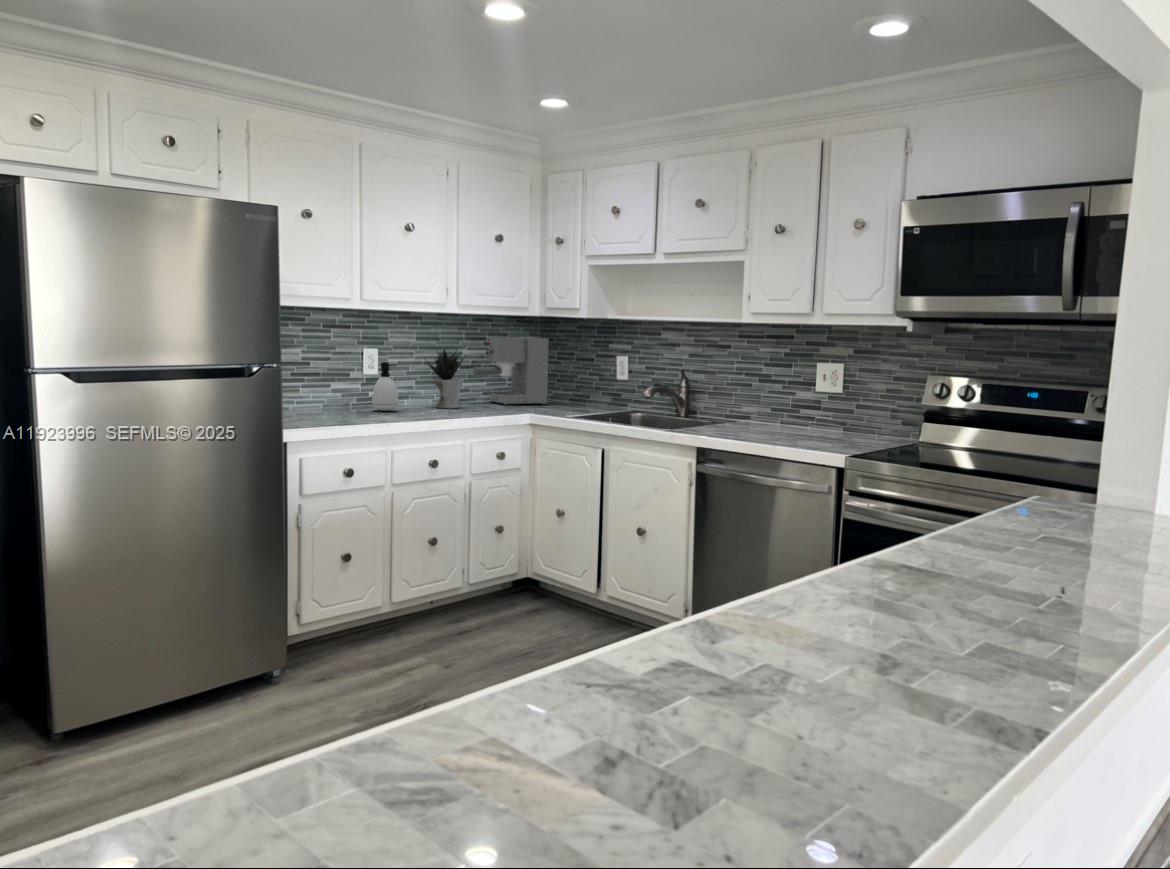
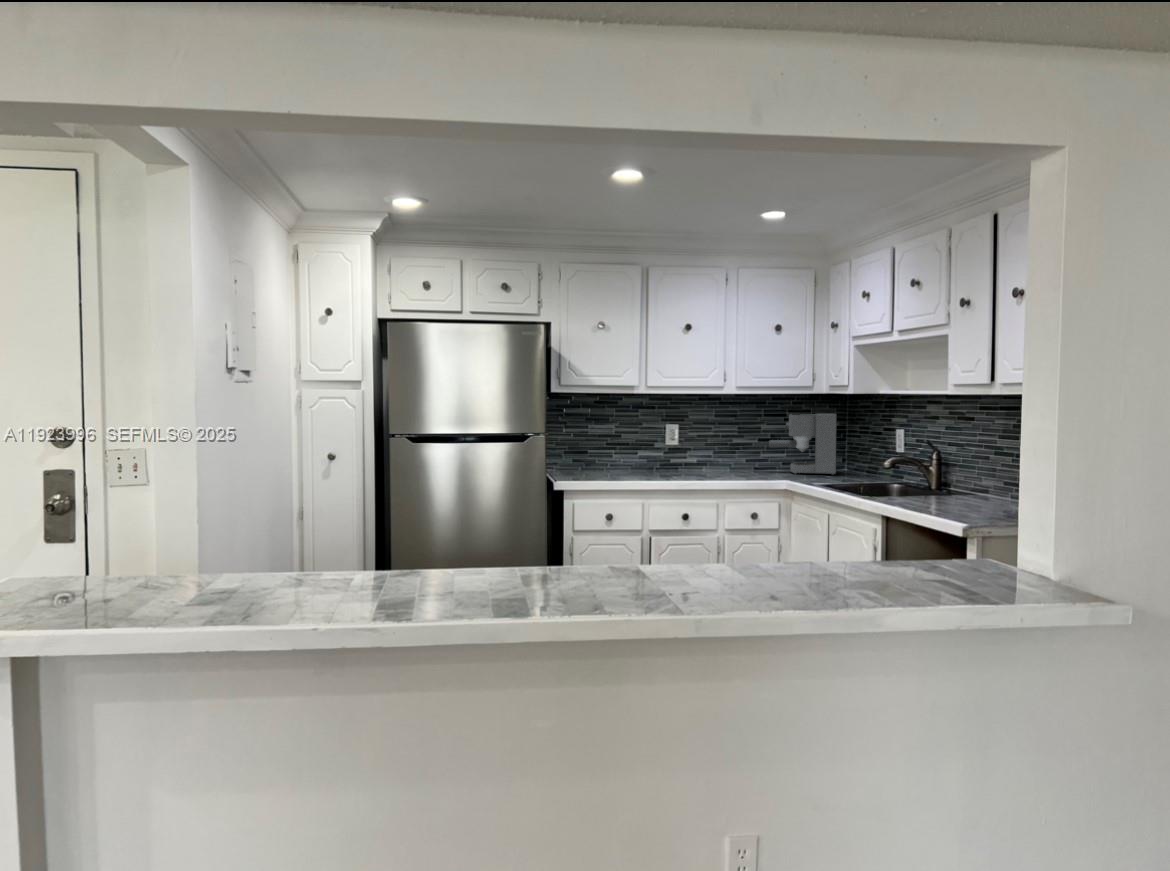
potted plant: present [425,347,464,408] -> none [714,421,749,474]
soap dispenser: present [372,362,399,411] -> none [661,435,683,474]

